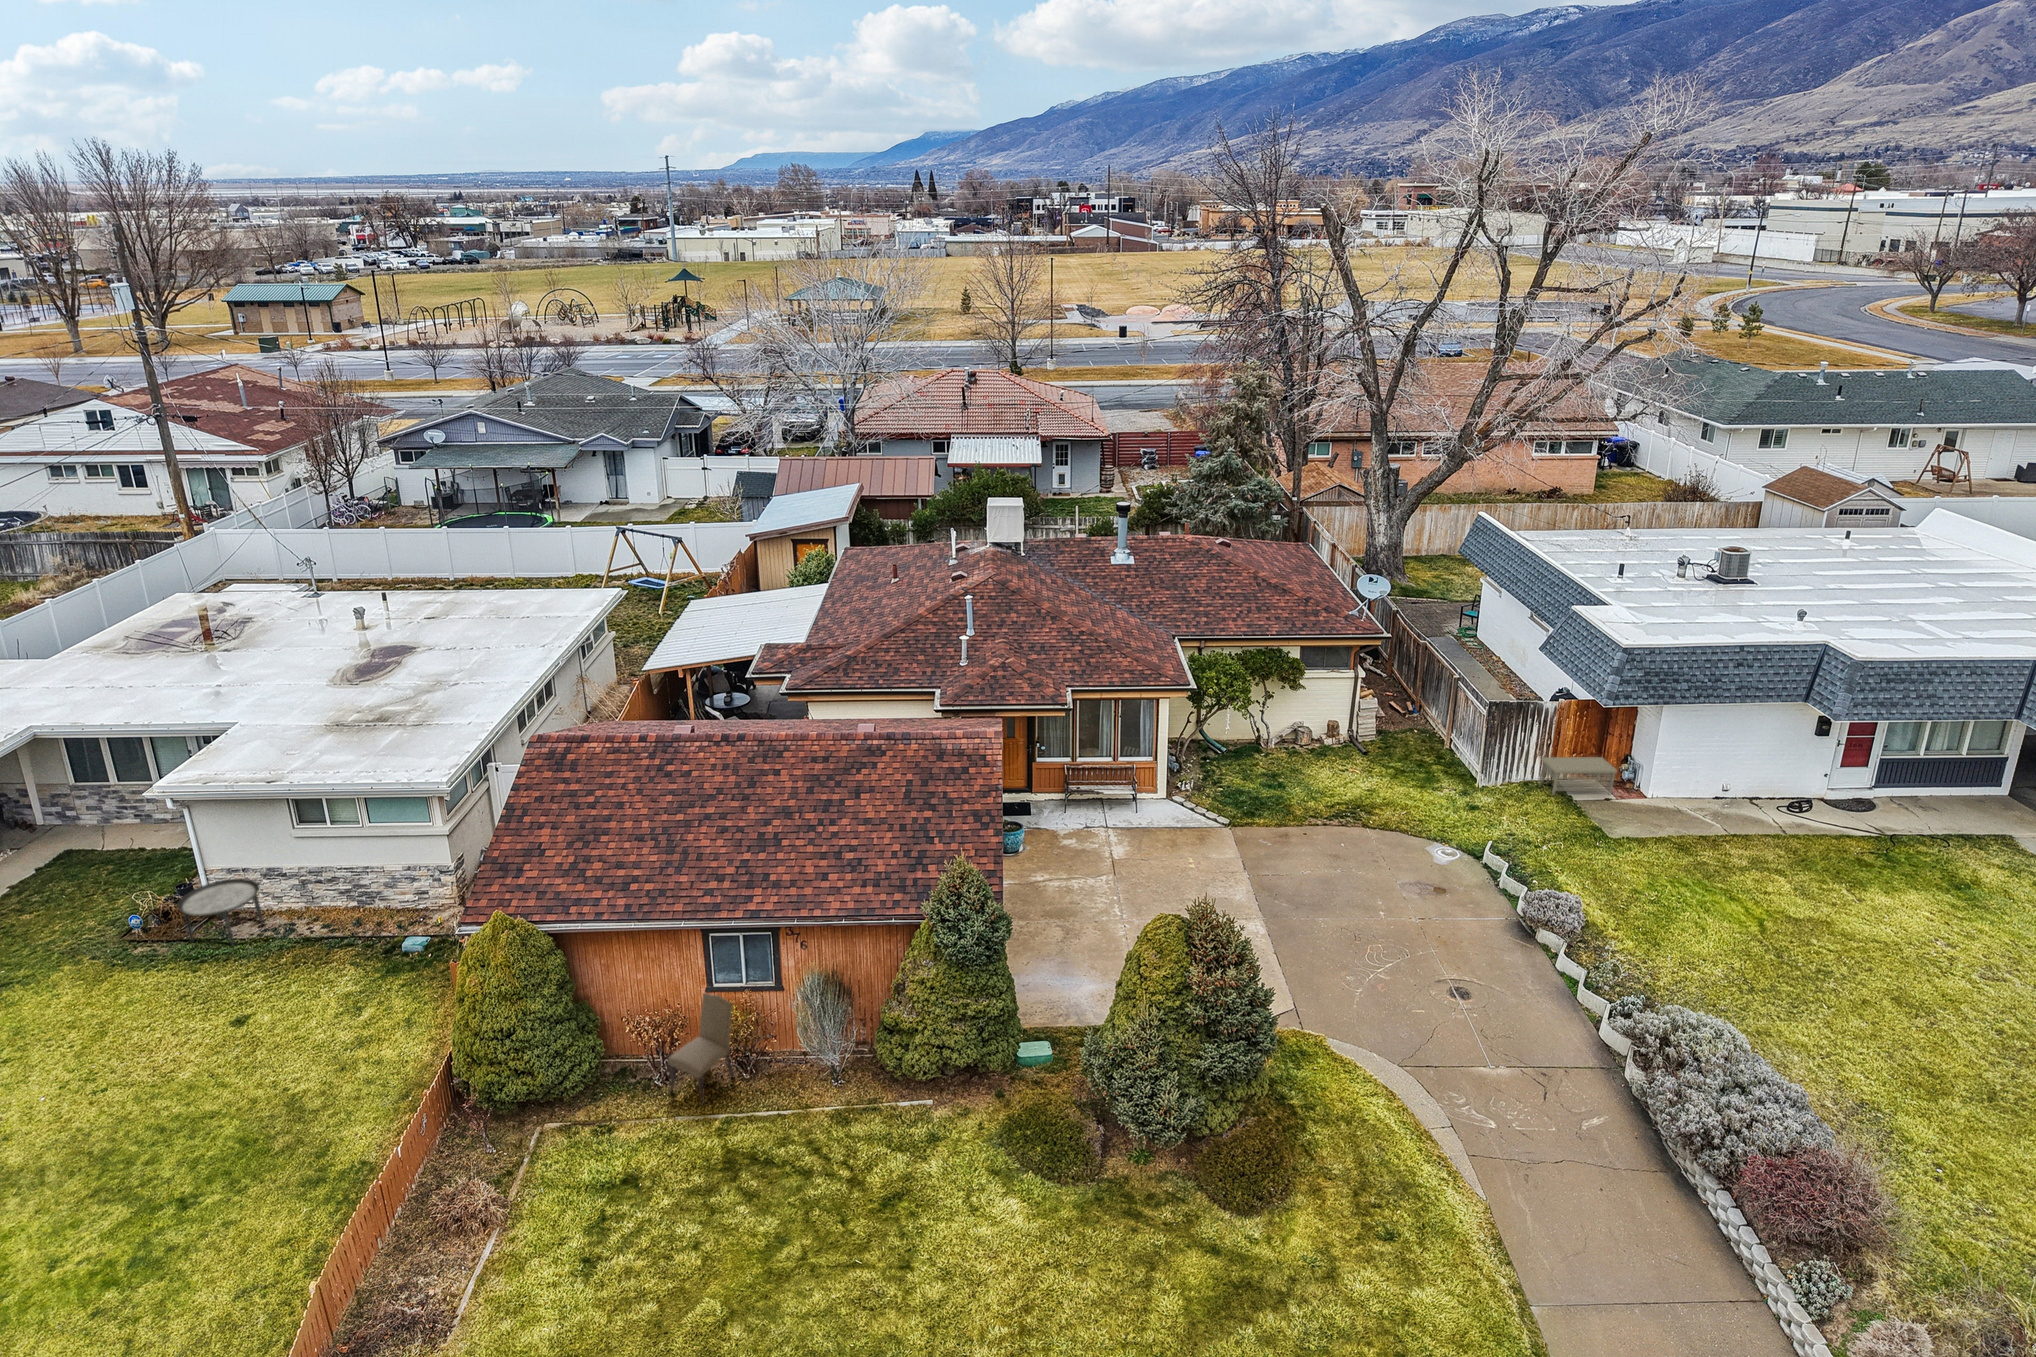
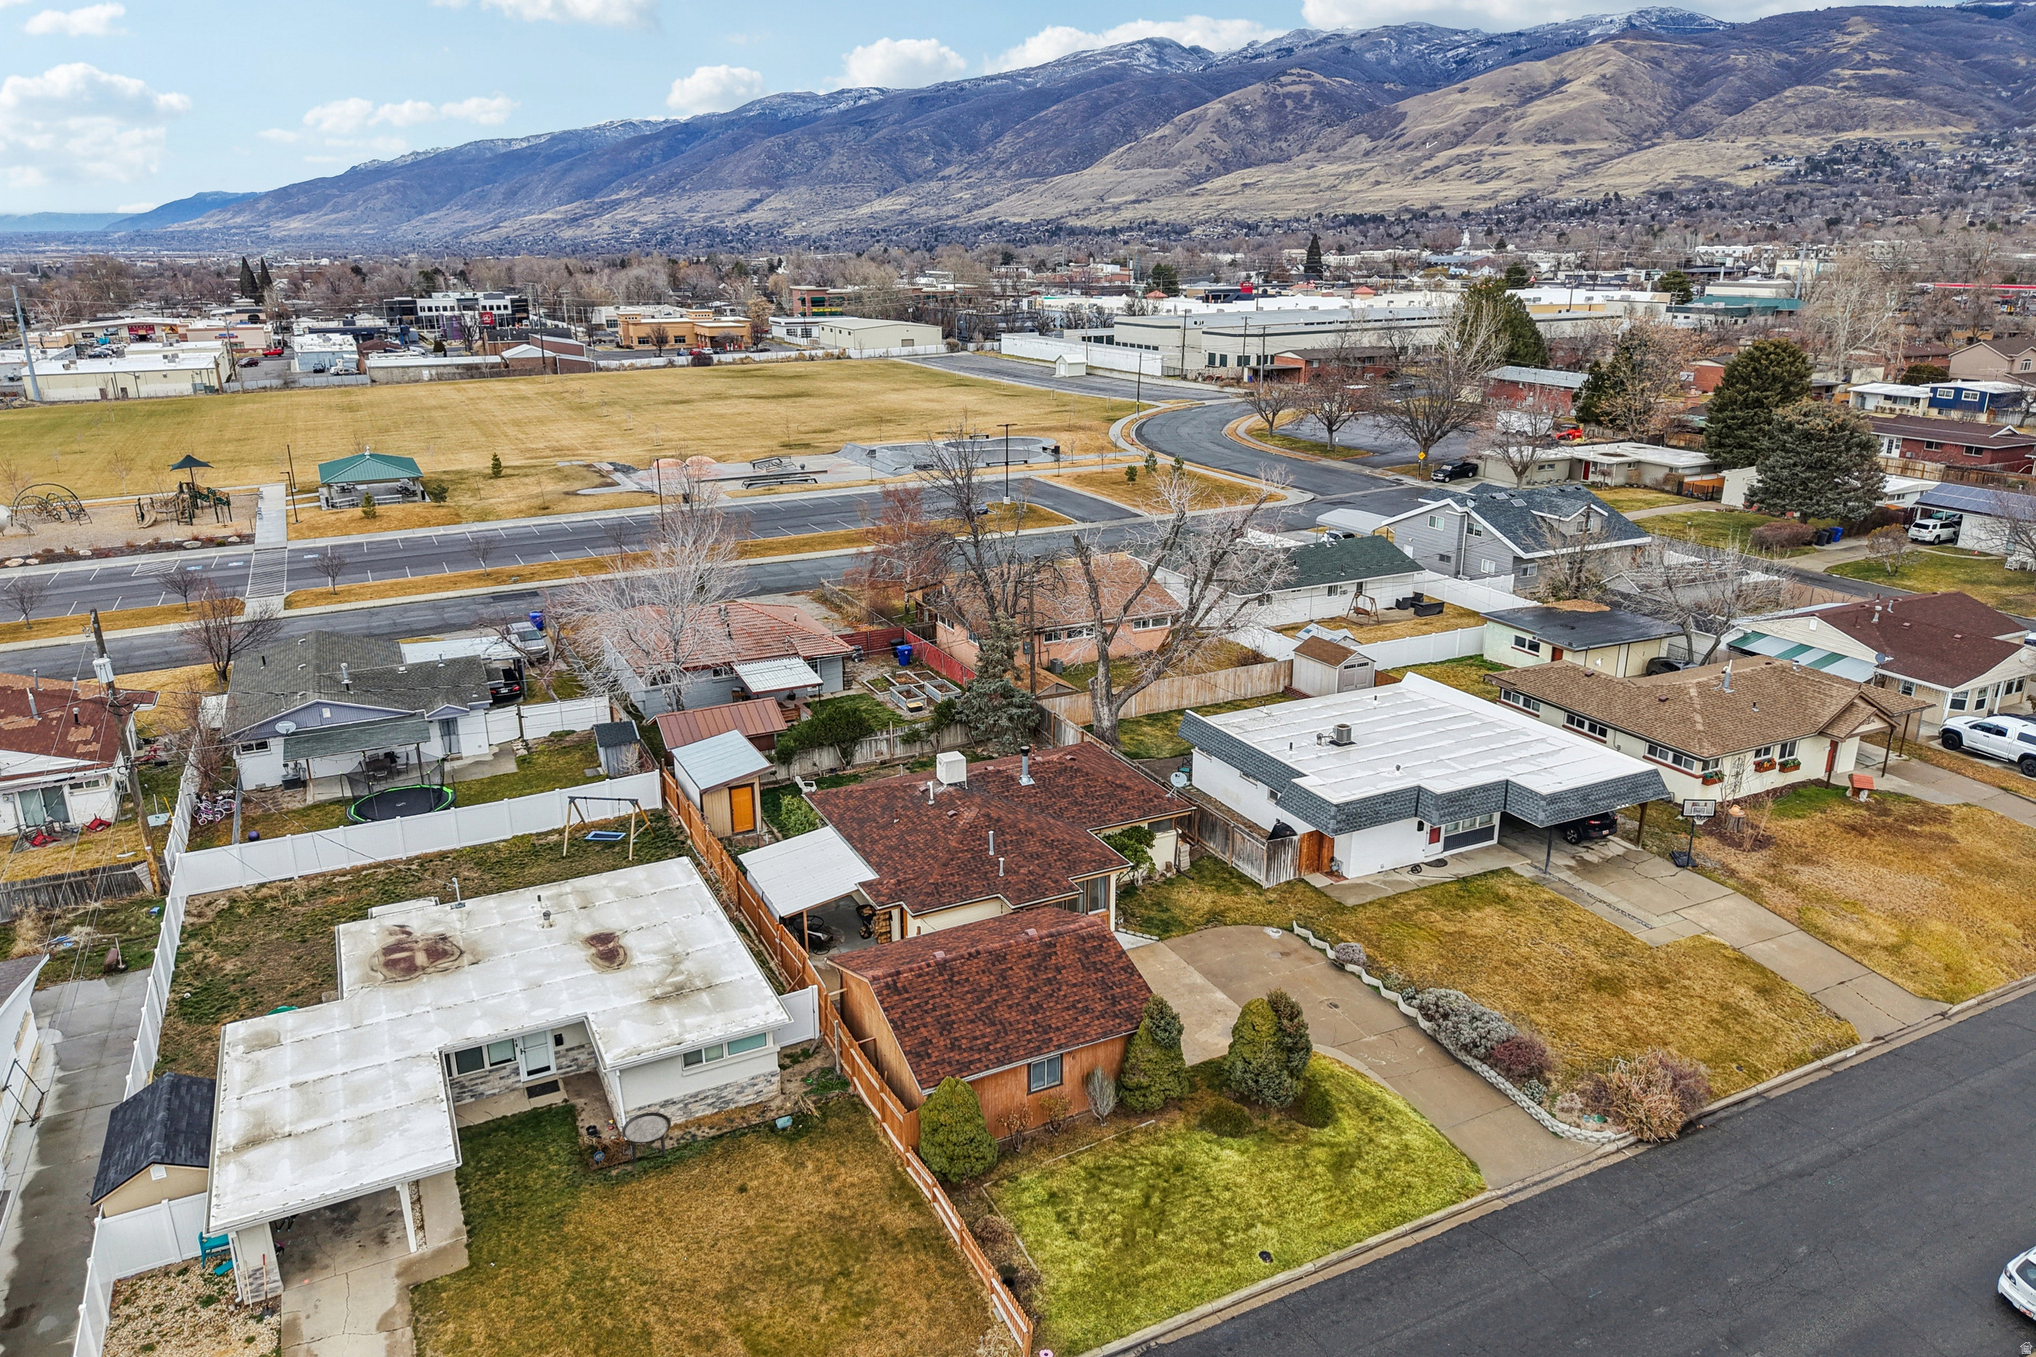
storage bench: present [1541,757,1617,795] -> none [1296,860,1335,887]
chair: present [668,993,734,1105] -> none [1029,1095,1054,1155]
potted tree: none [345,1268,396,1331] -> present [1000,1261,1019,1290]

